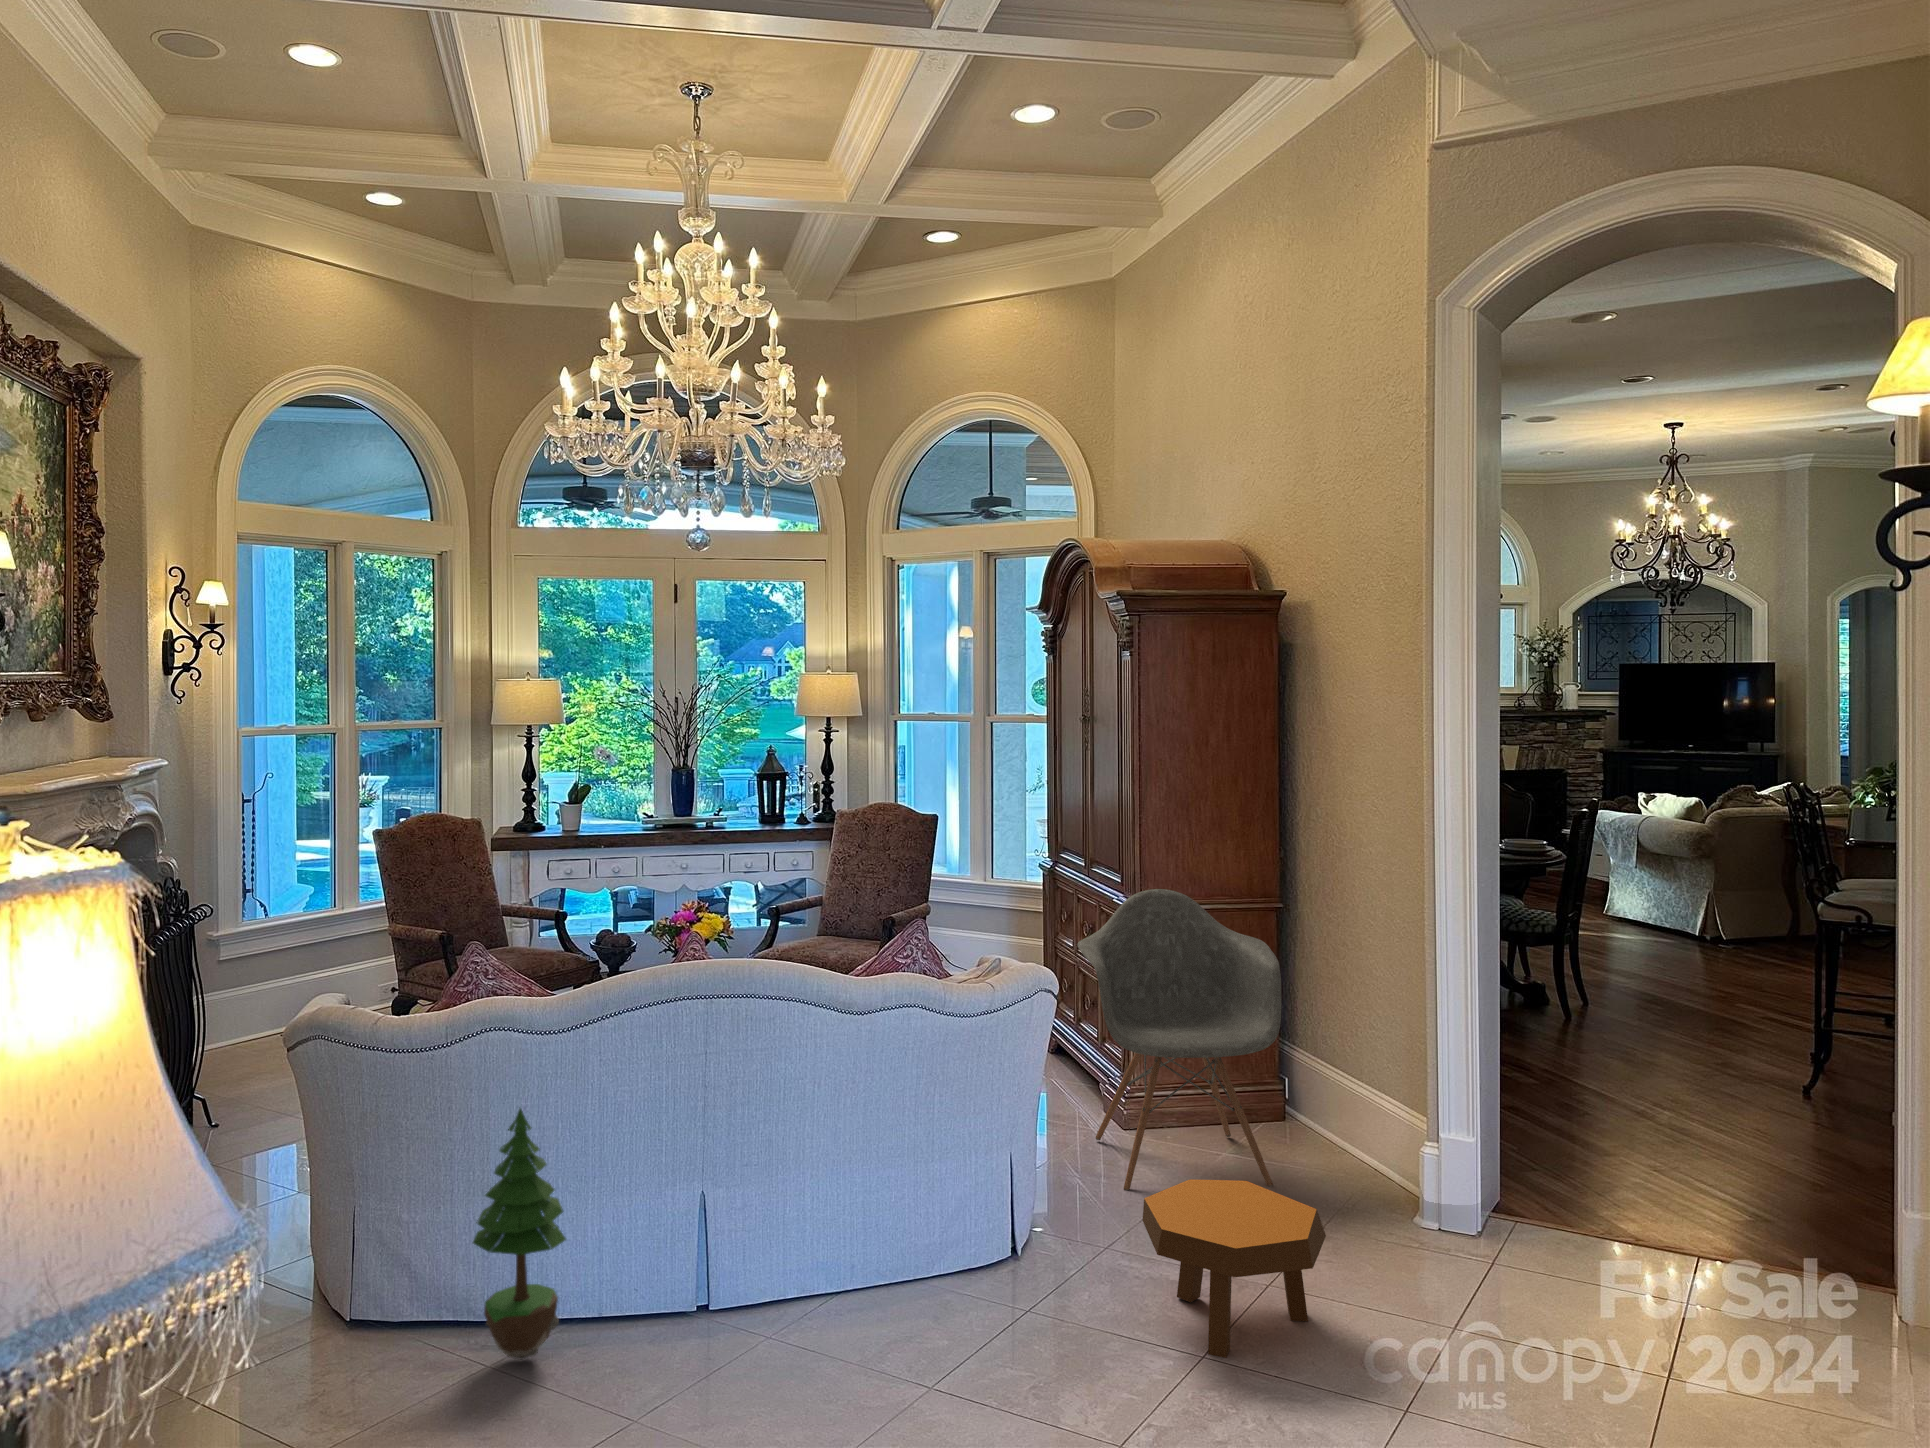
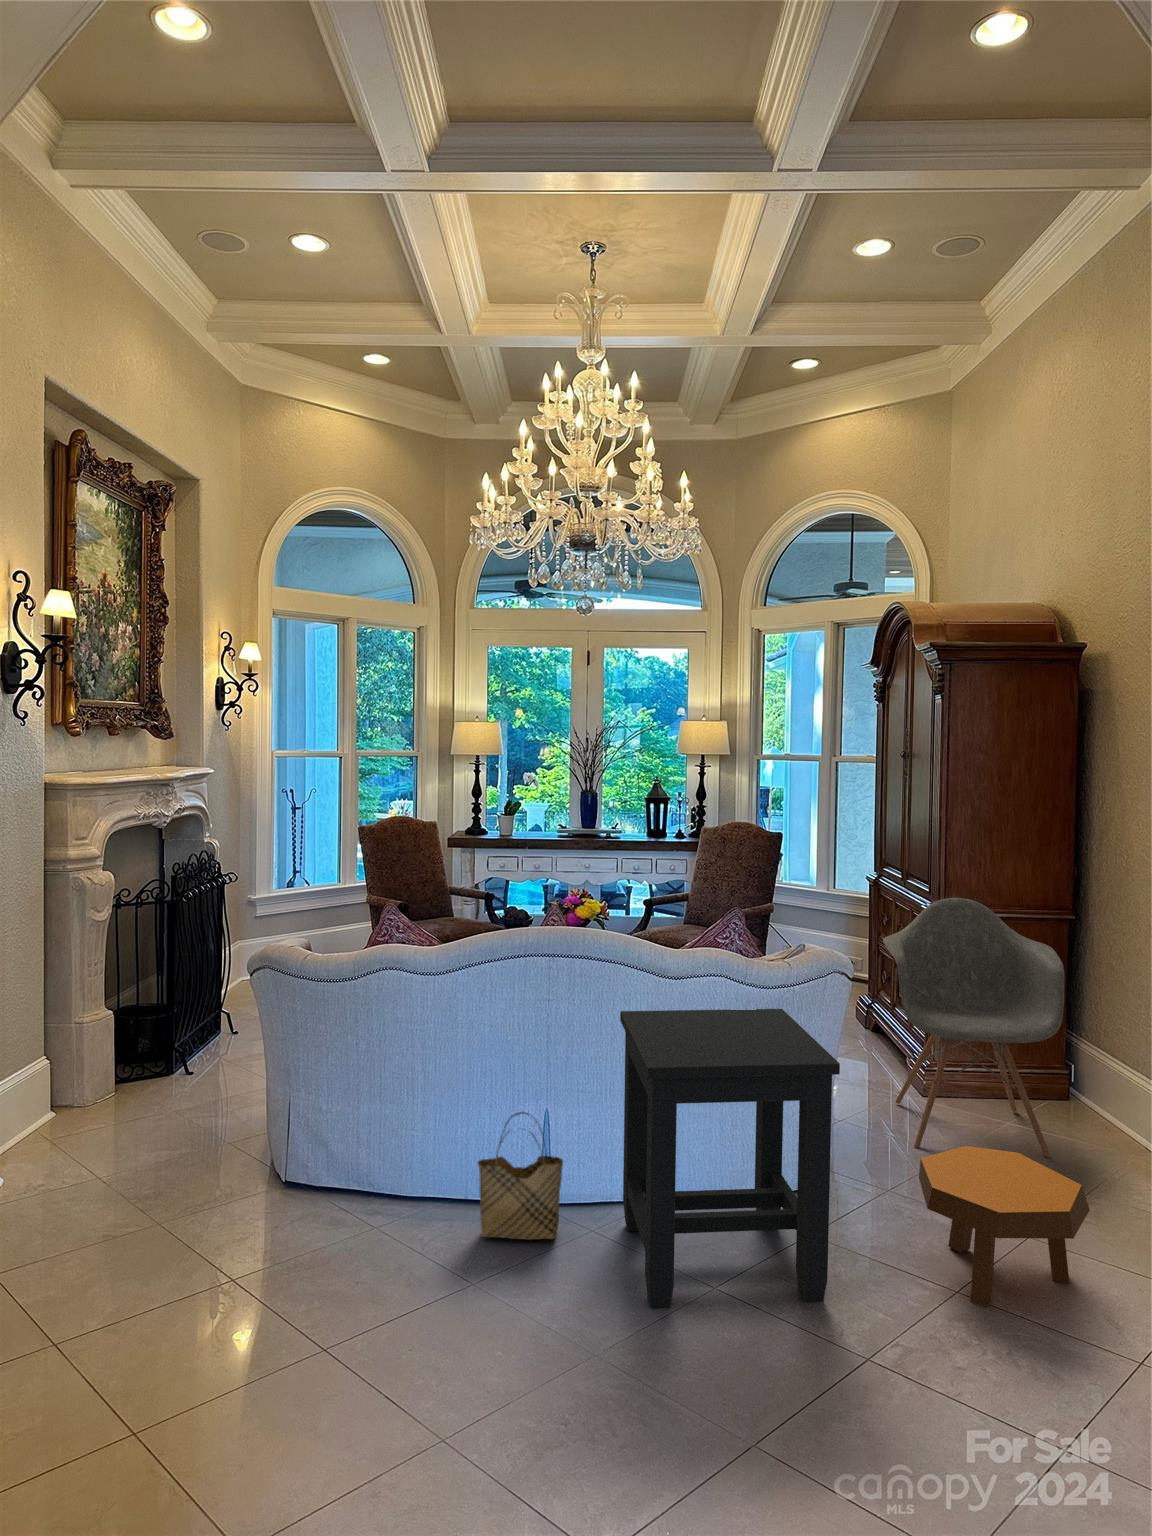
side table: none [792,1037,1062,1412] -> present [620,1009,840,1309]
potted tree: present [473,1109,566,1360] -> none [363,1034,436,1231]
woven basket: none [621,1191,729,1354] -> present [478,1112,563,1240]

